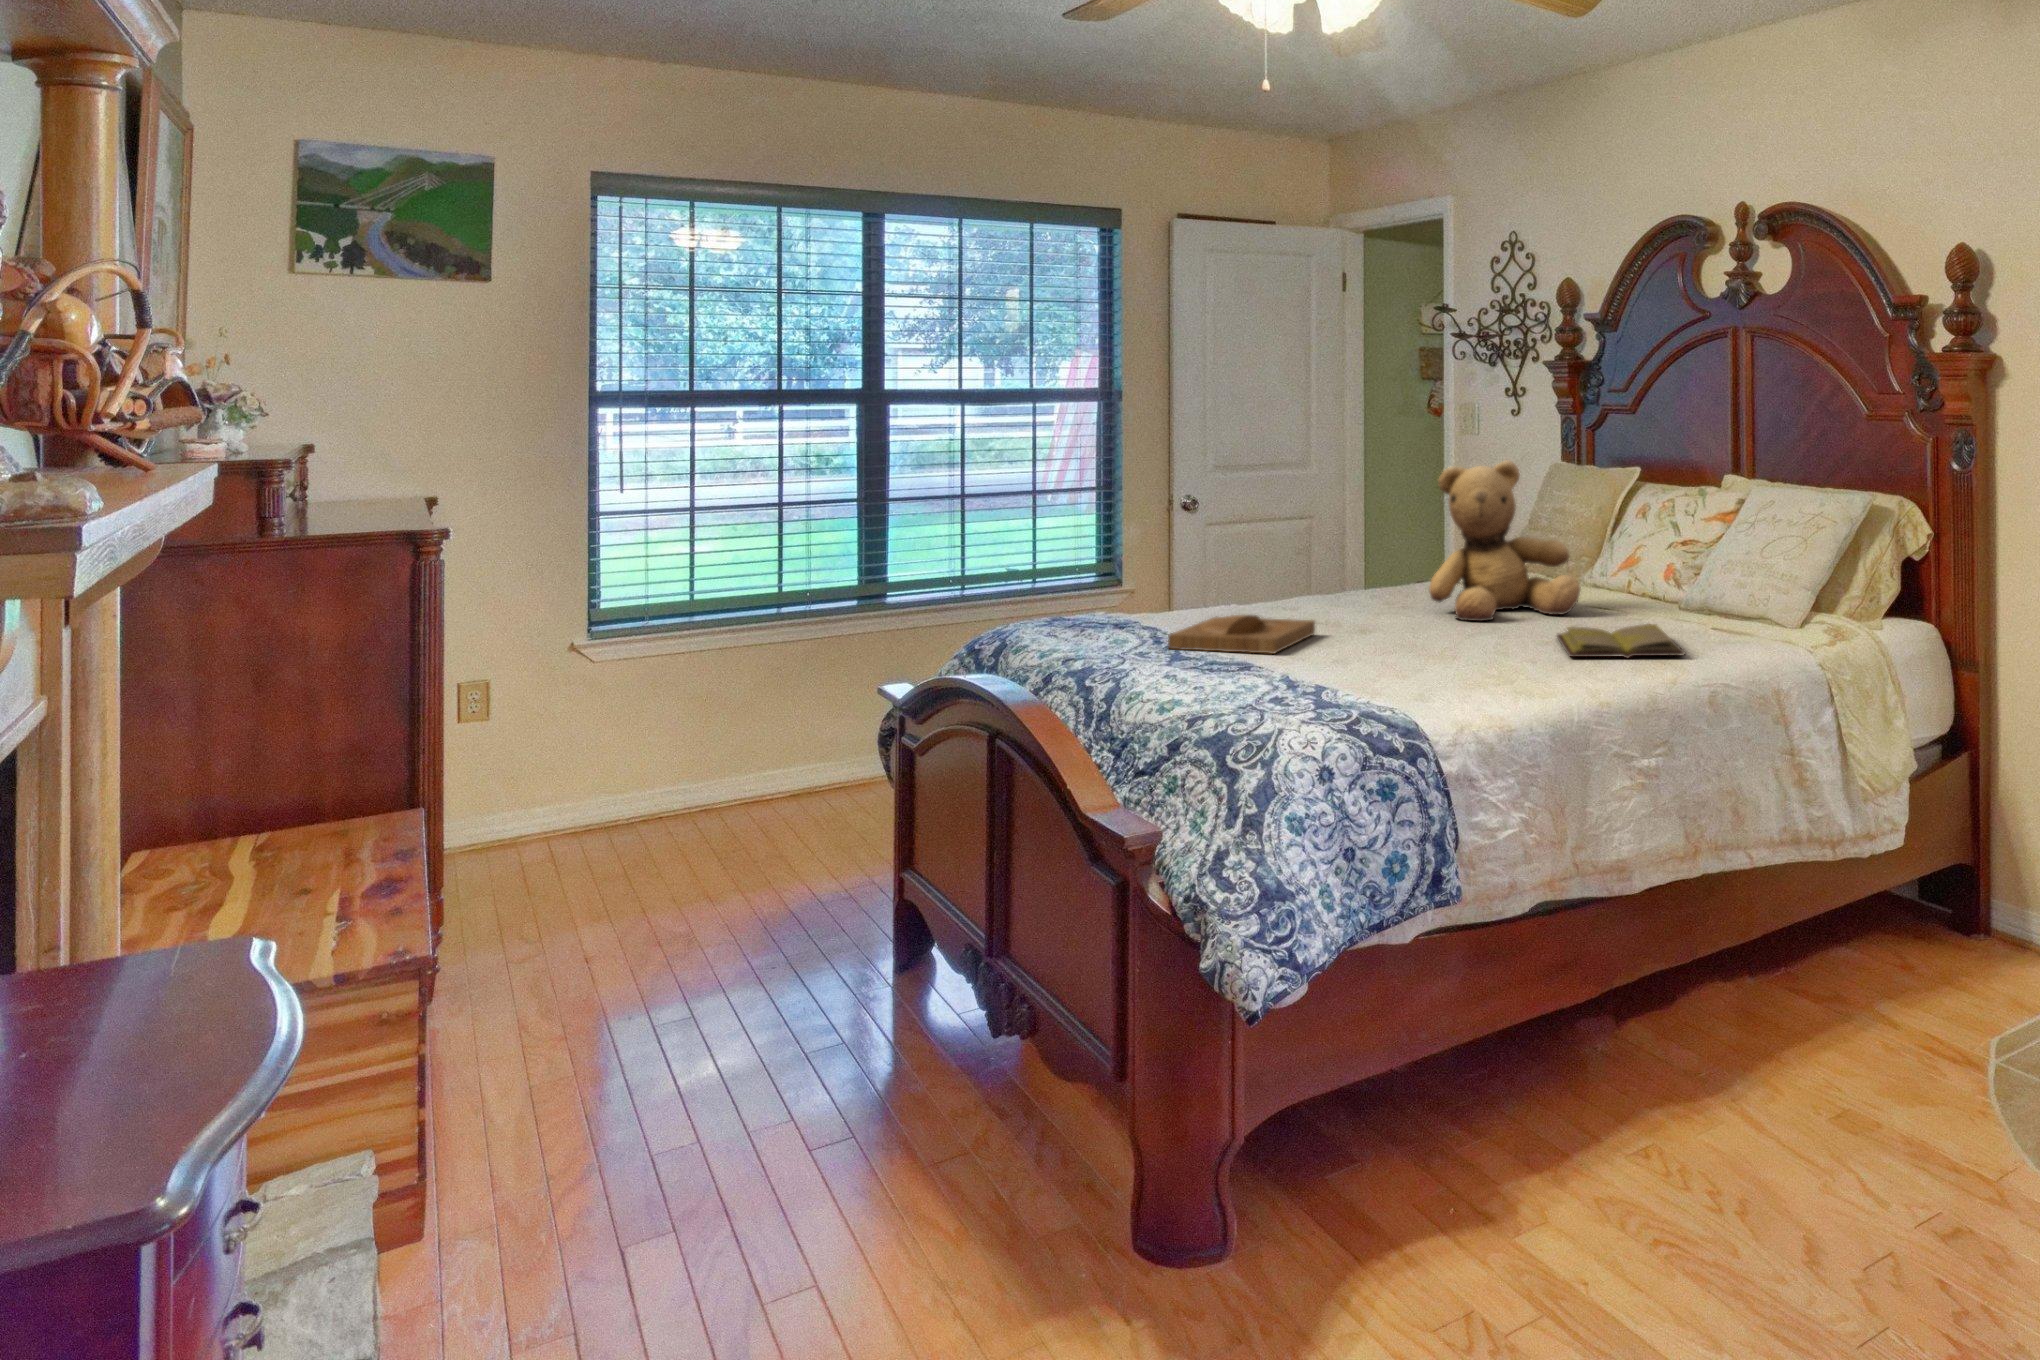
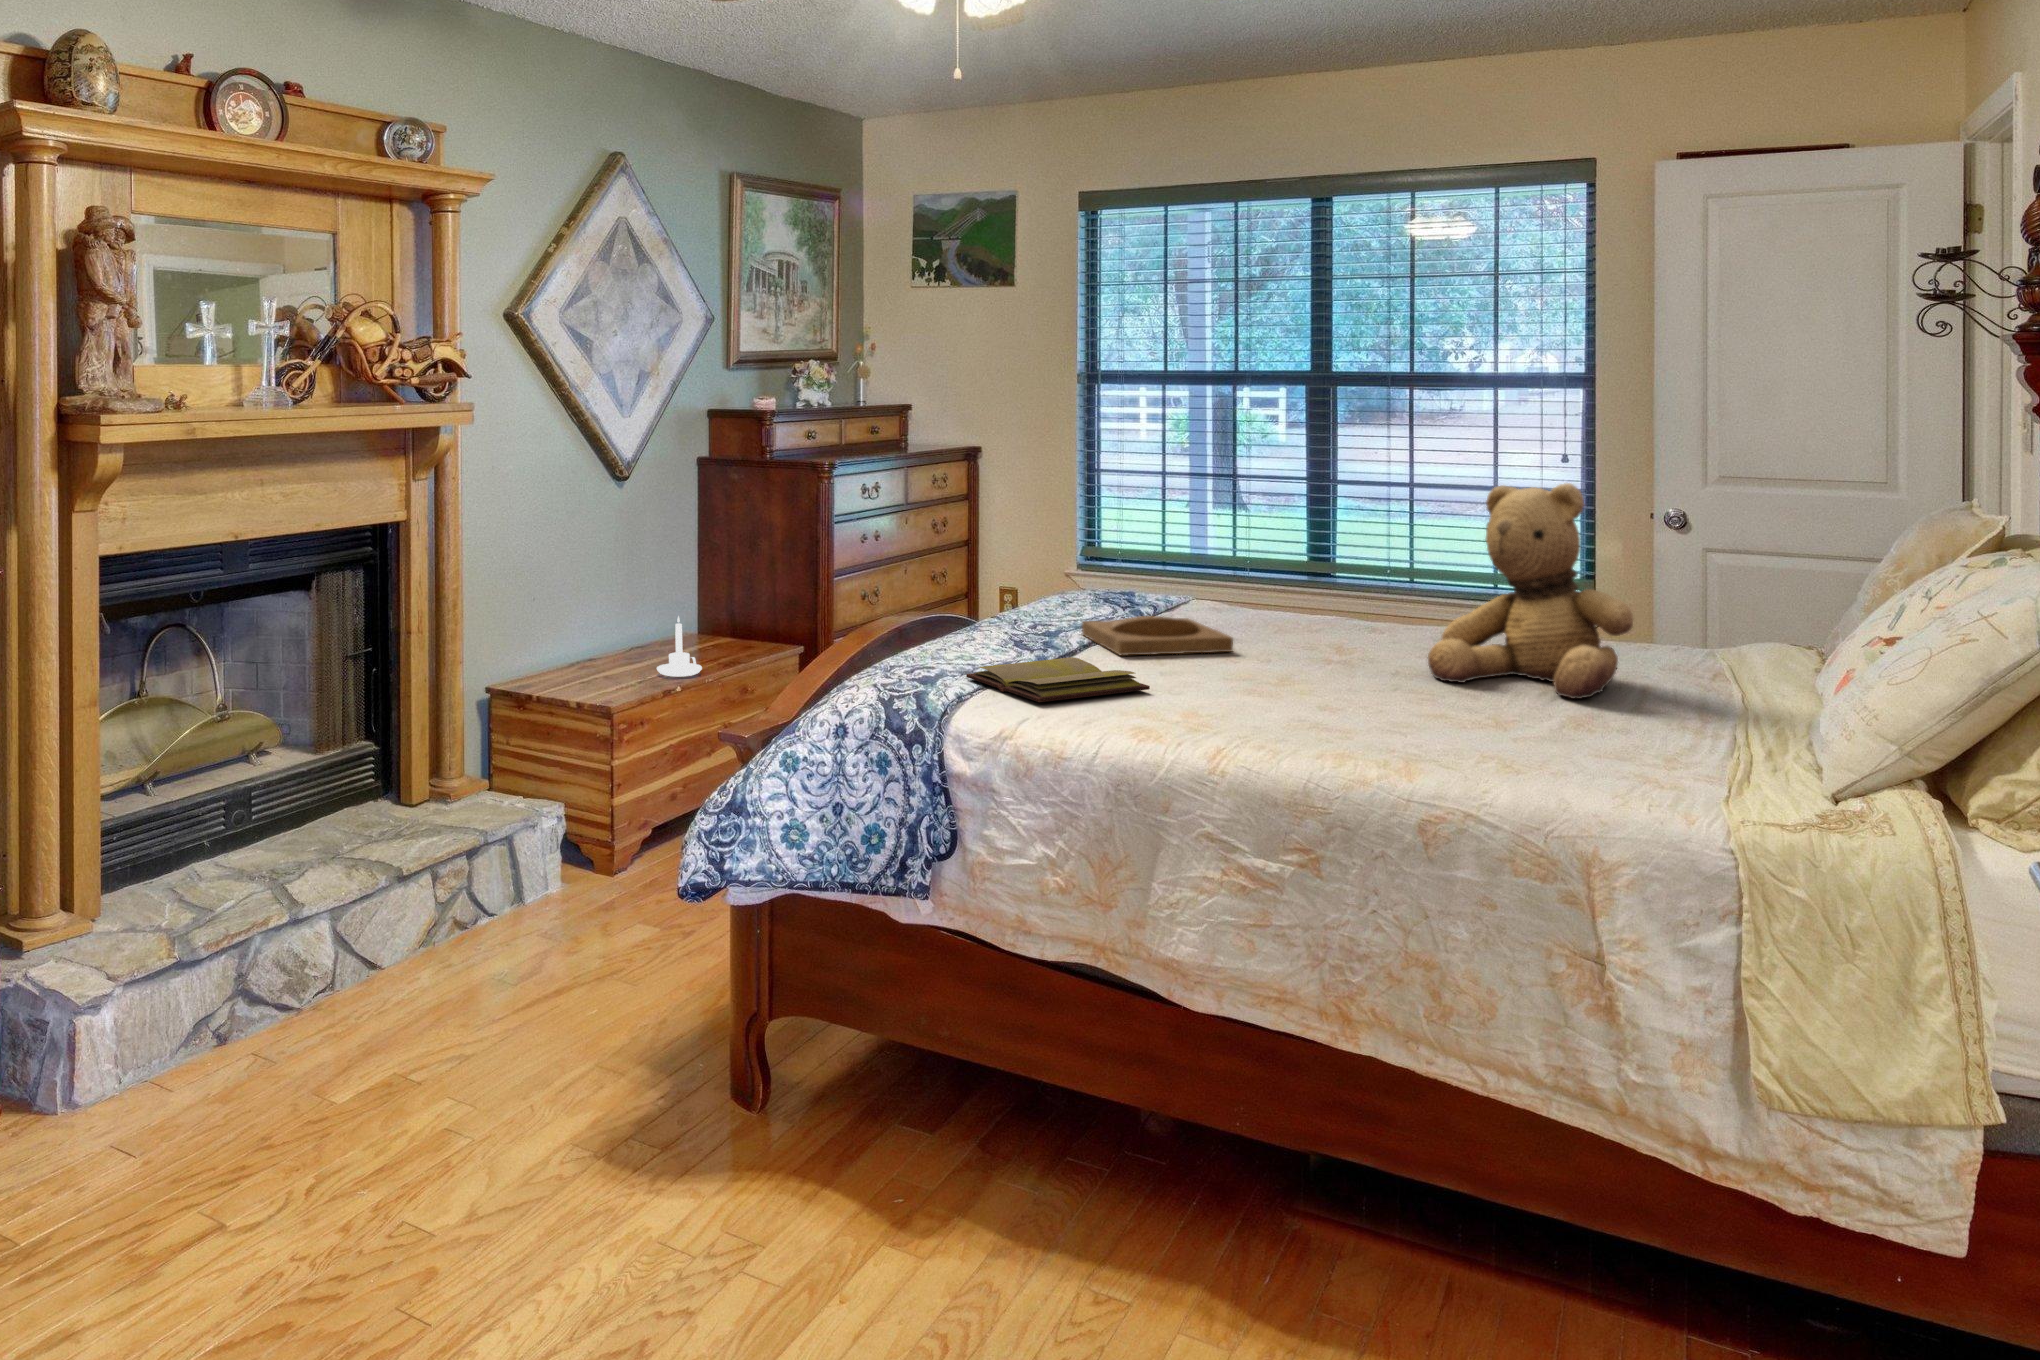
diary: present [1557,624,1685,658] -> present [966,657,1150,702]
candle holder: none [253,782,352,891] -> present [657,616,702,676]

